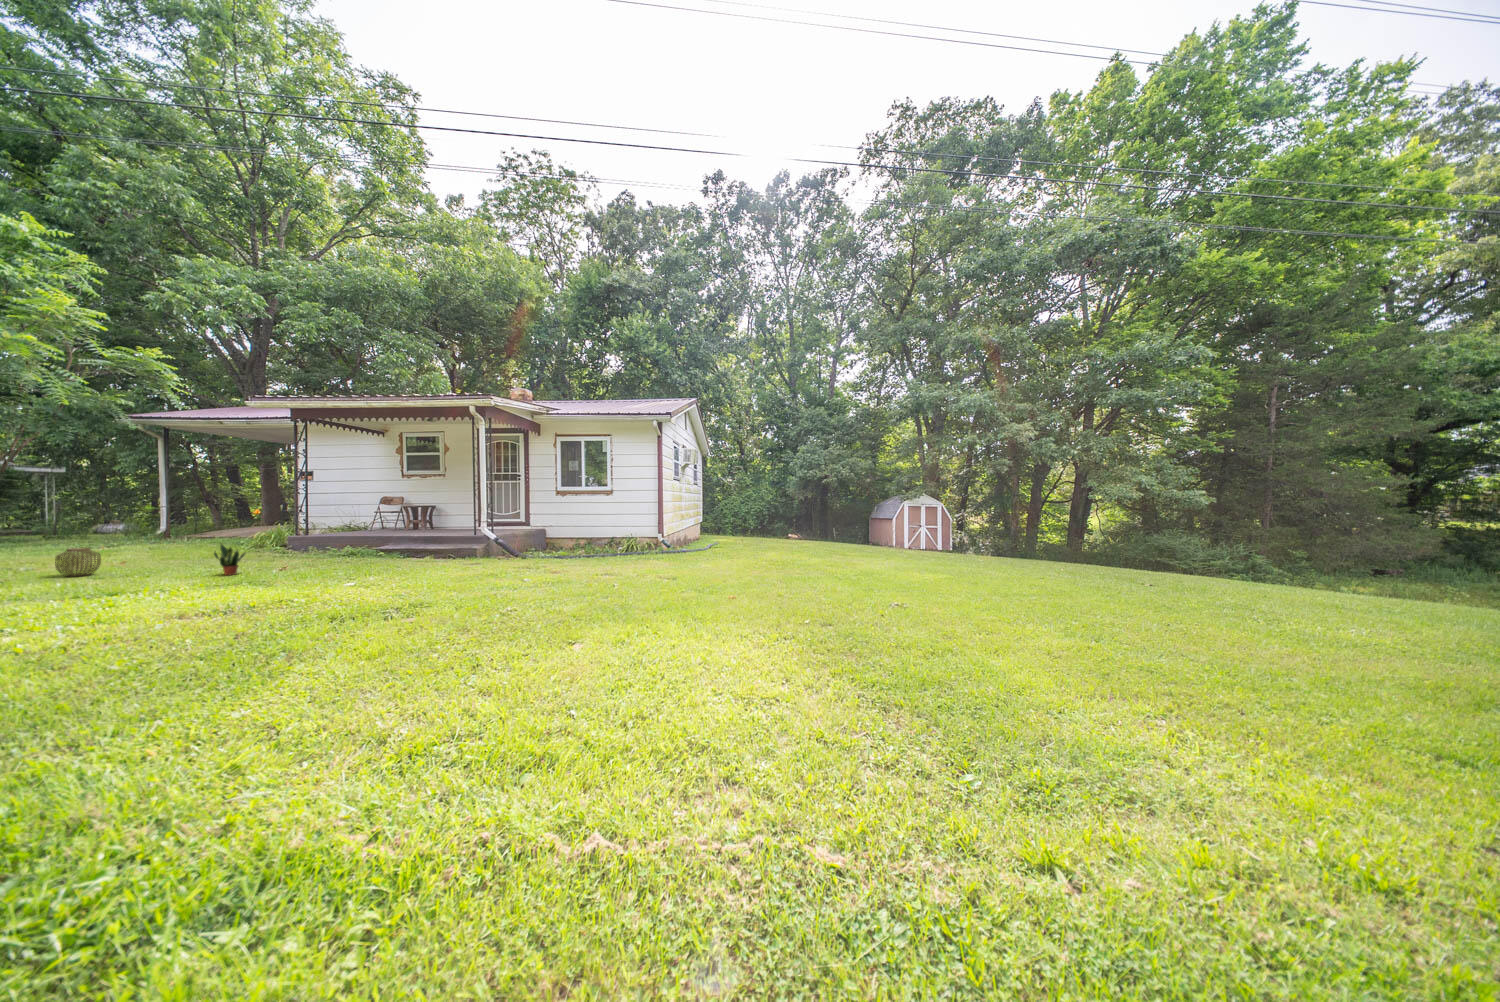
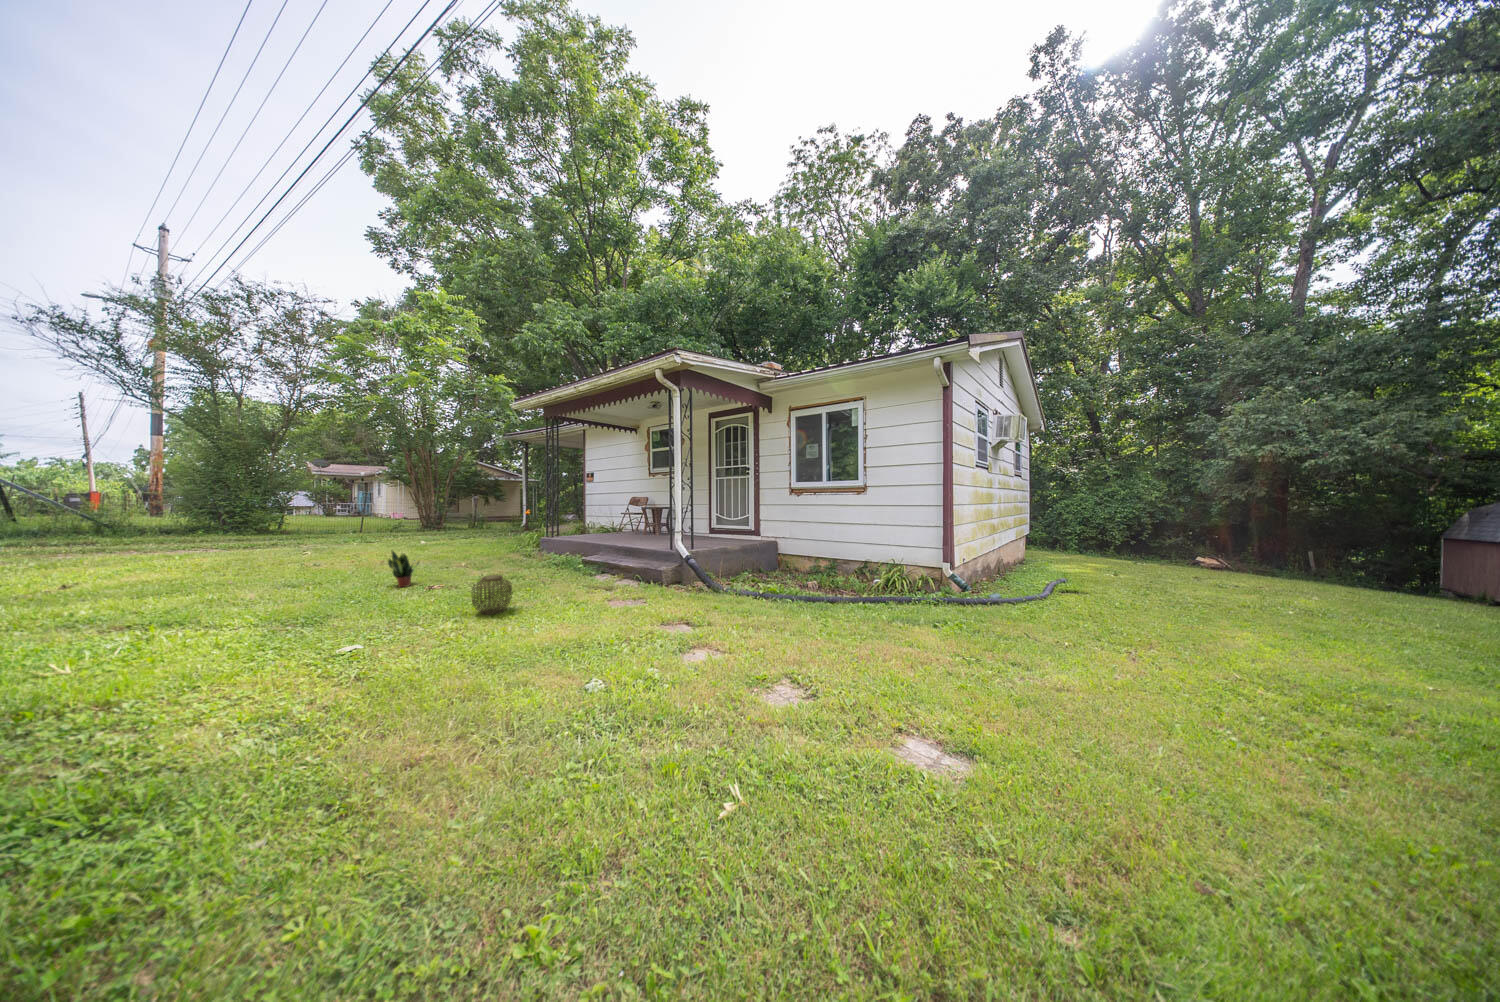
woven basket: present [55,548,101,577] -> present [472,575,512,615]

